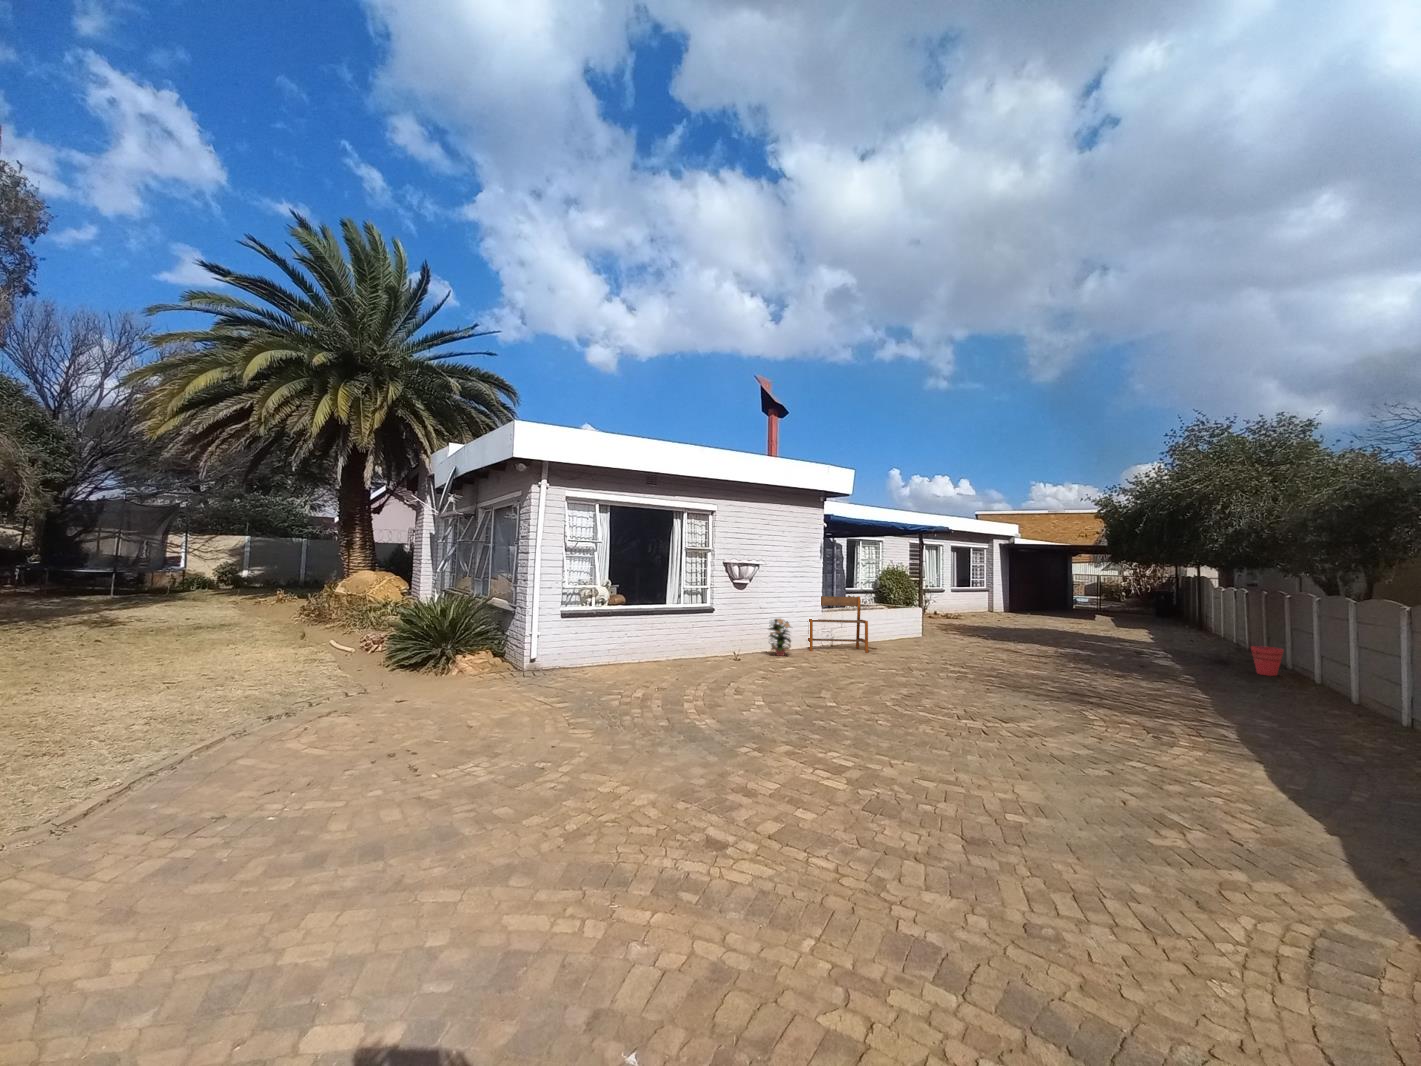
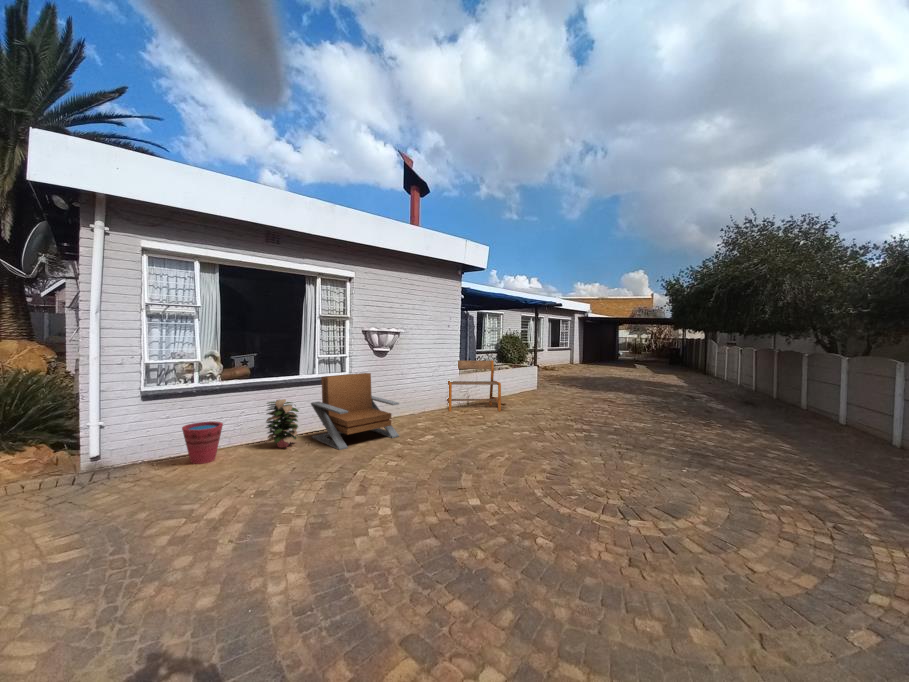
lounge chair: none [679,604,762,671] -> present [311,373,399,450]
decorative plant: present [769,619,791,656] -> present [265,399,299,448]
bucket: present [1251,646,1284,676] -> present [182,421,223,464]

